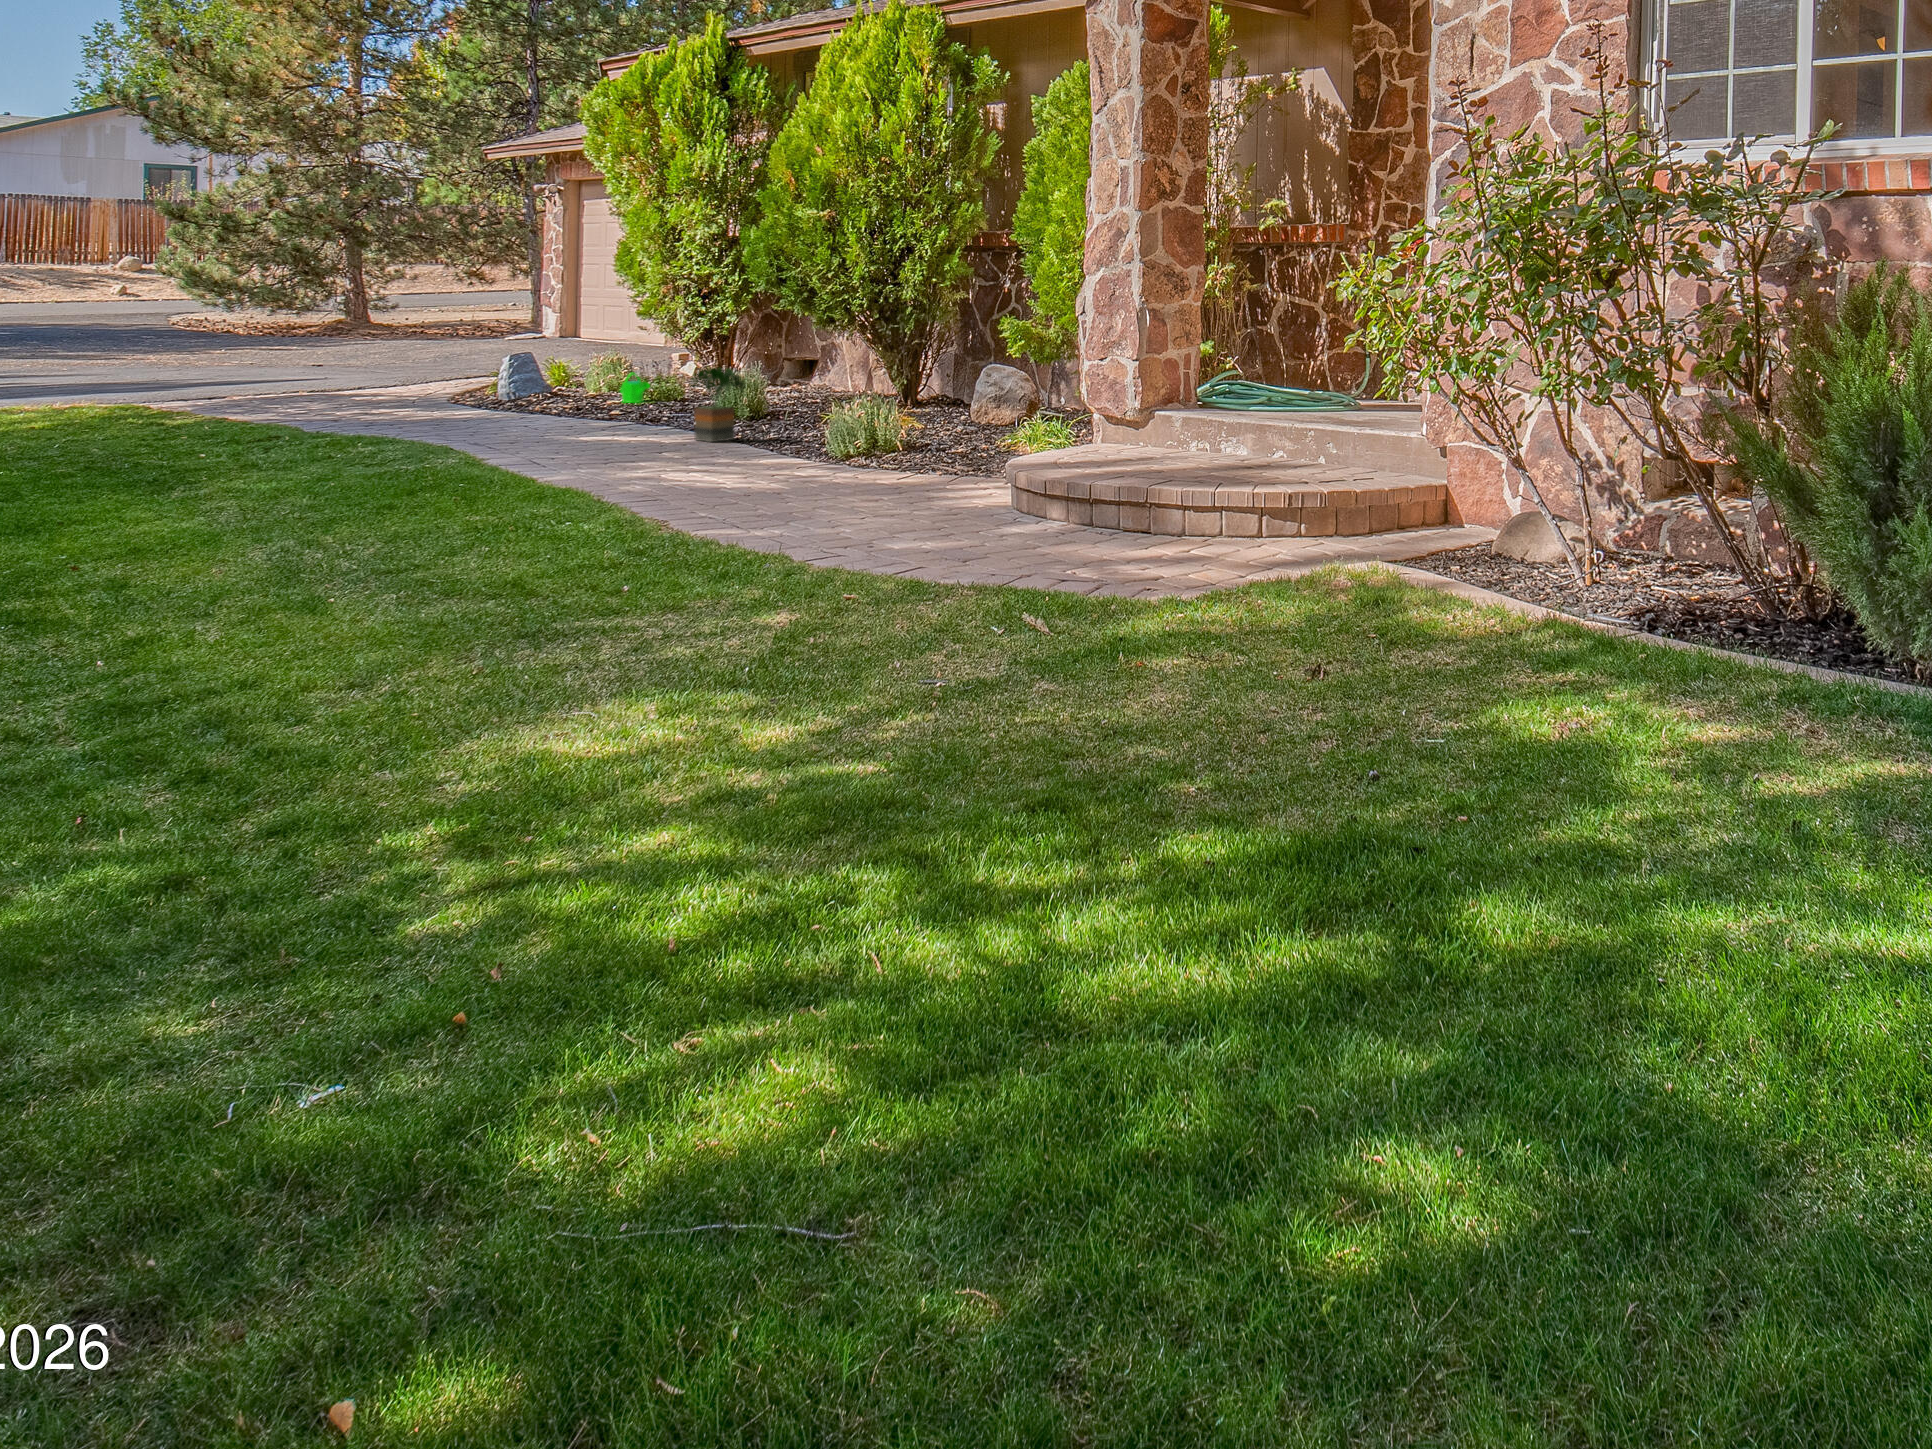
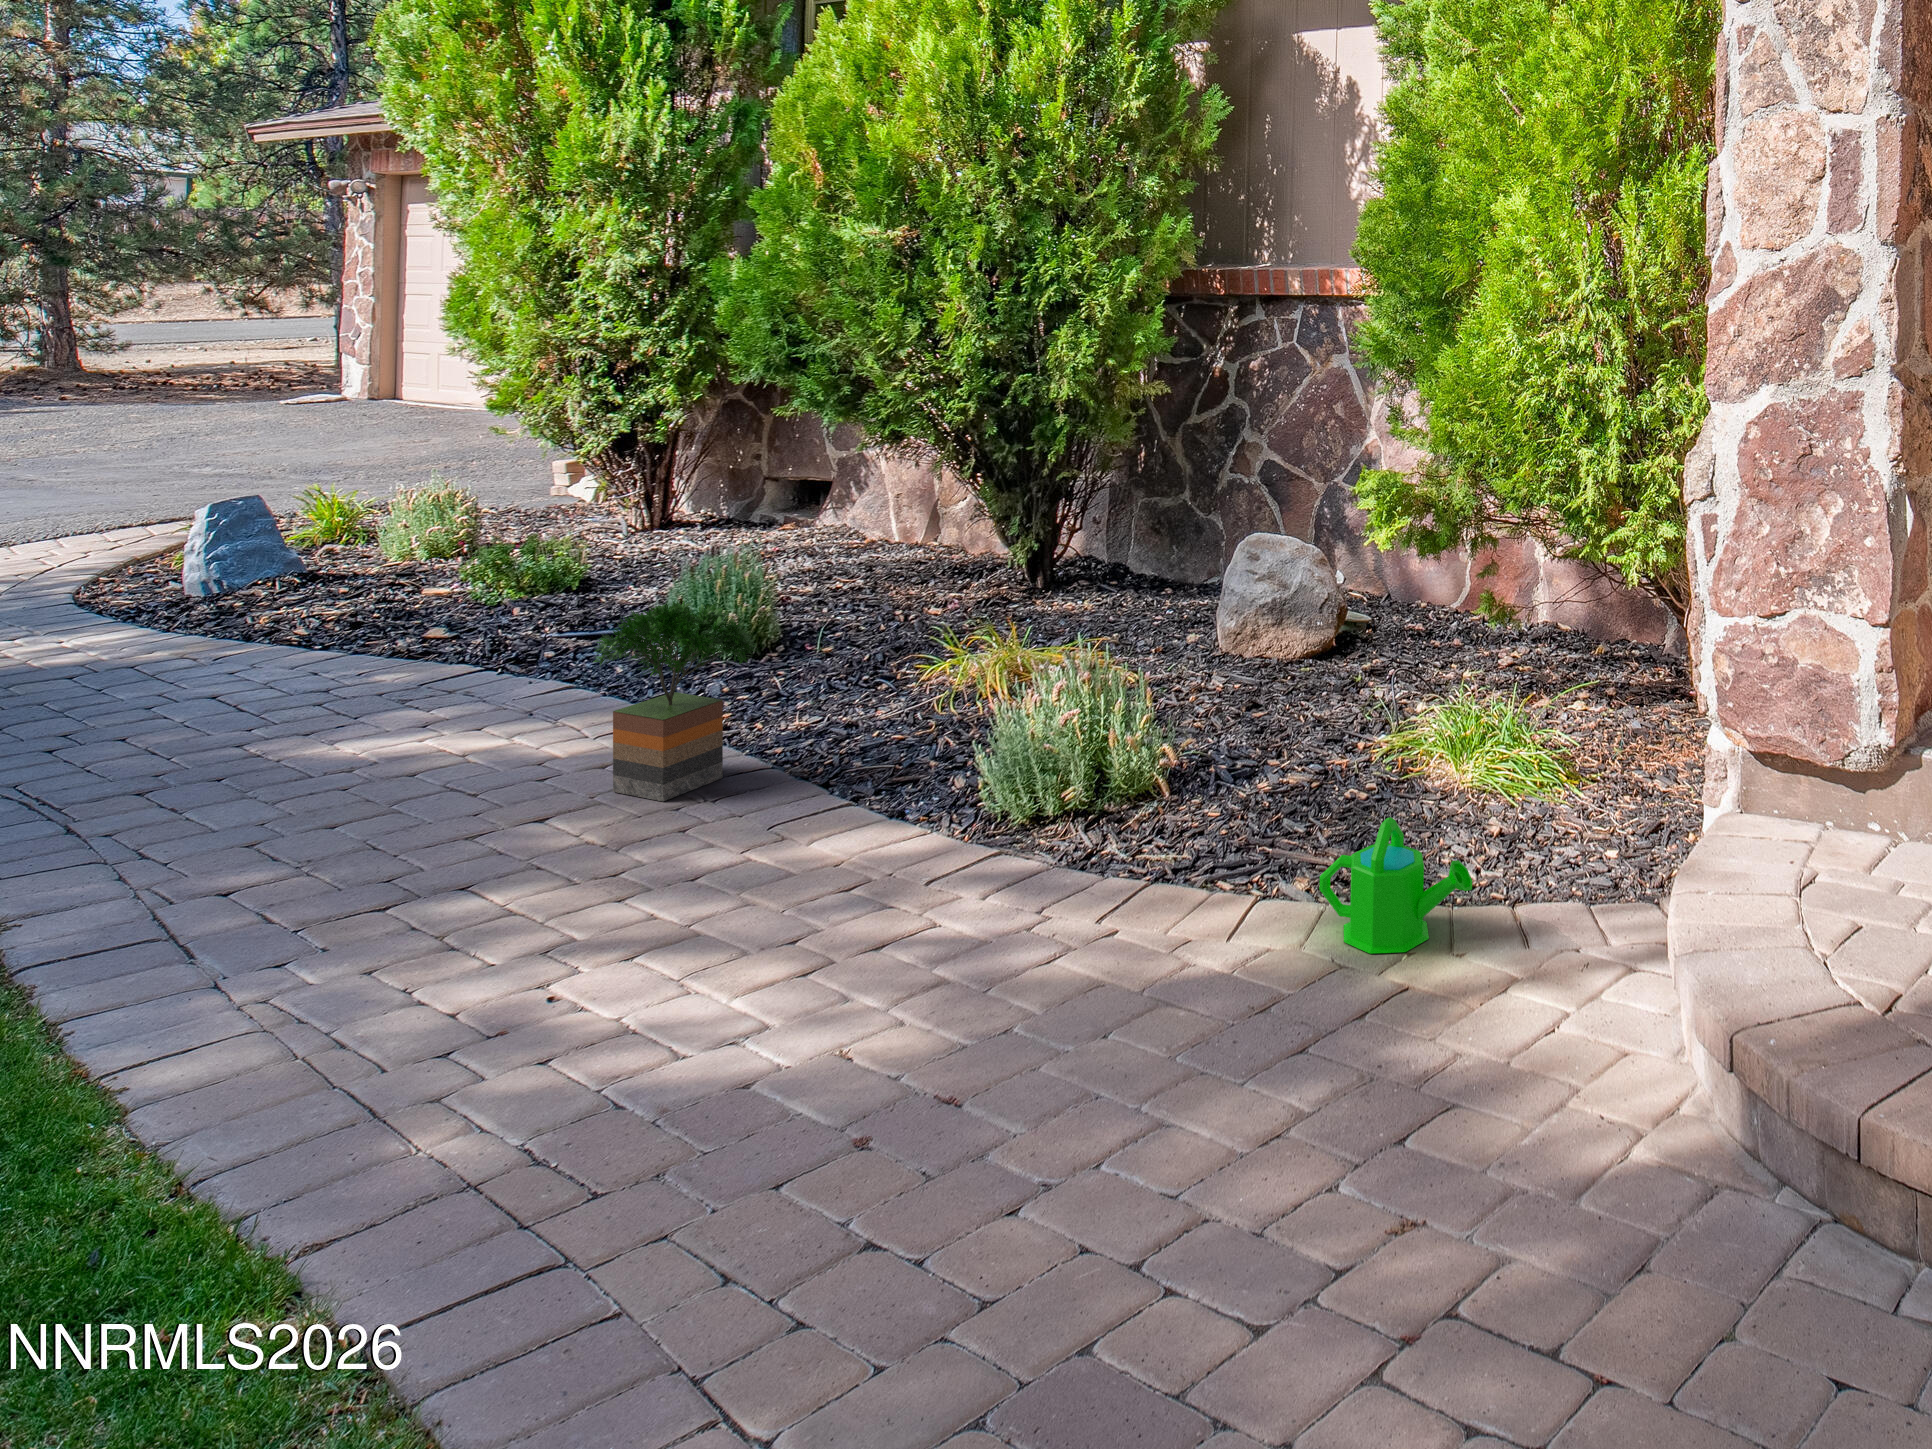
watering can: present [620,372,650,403] -> present [1319,817,1472,954]

